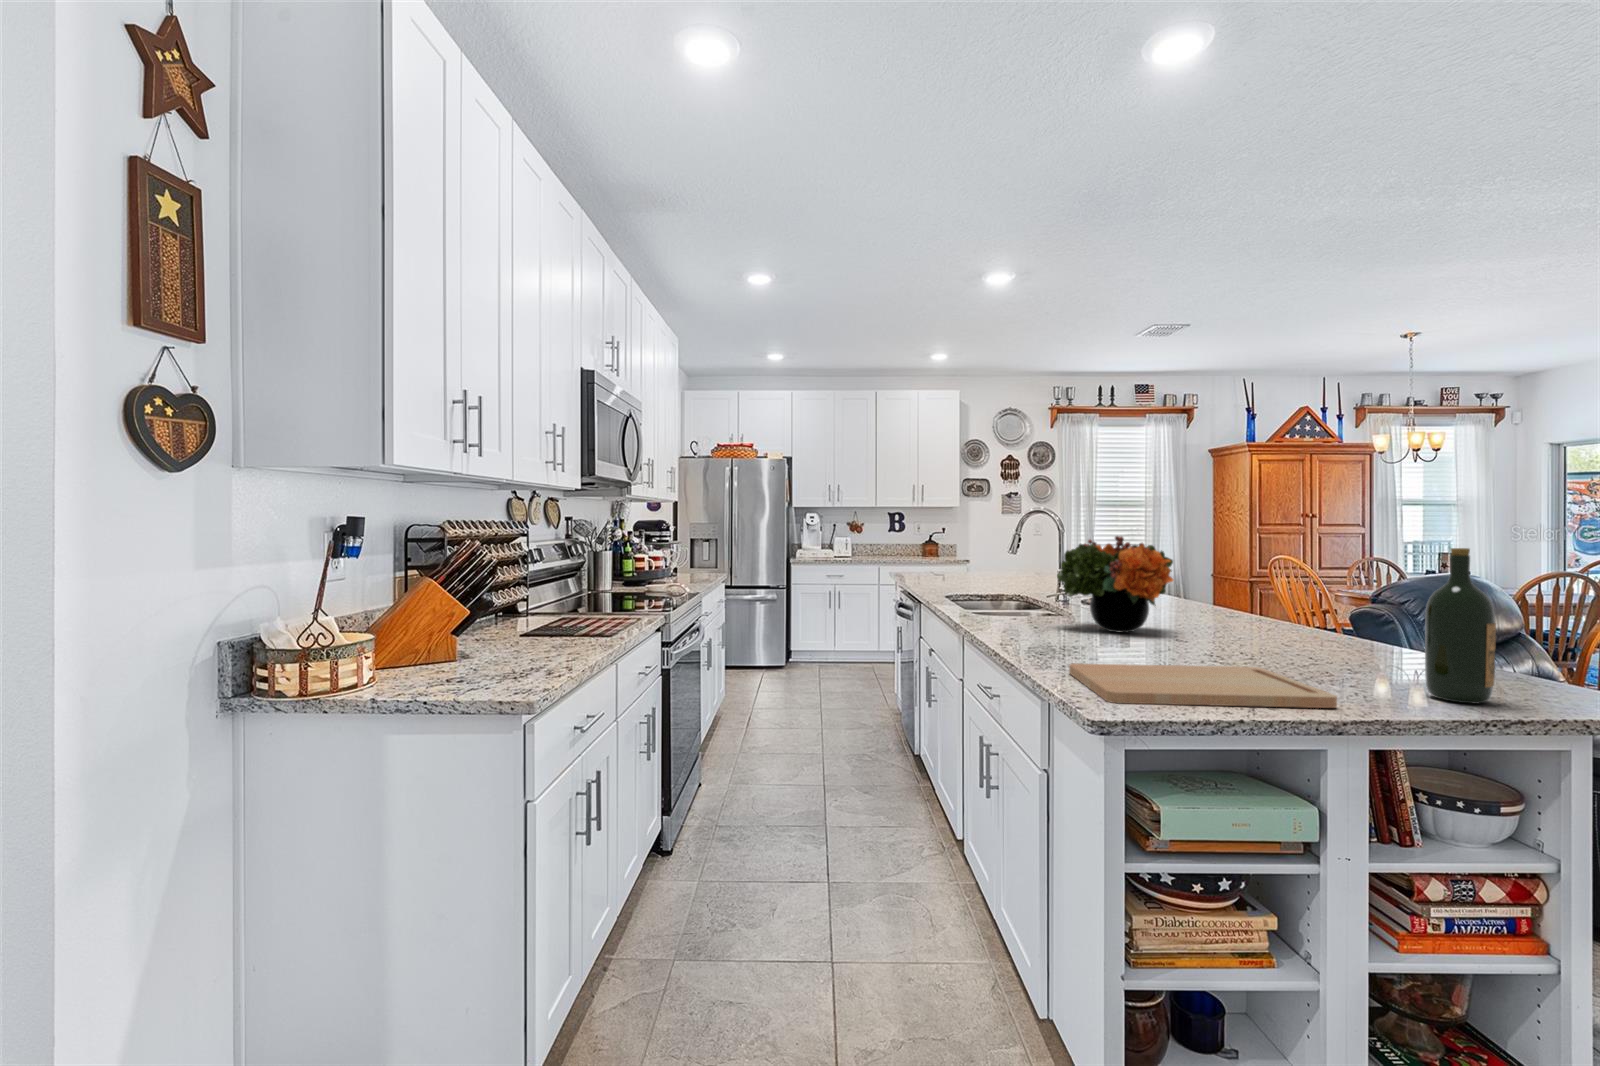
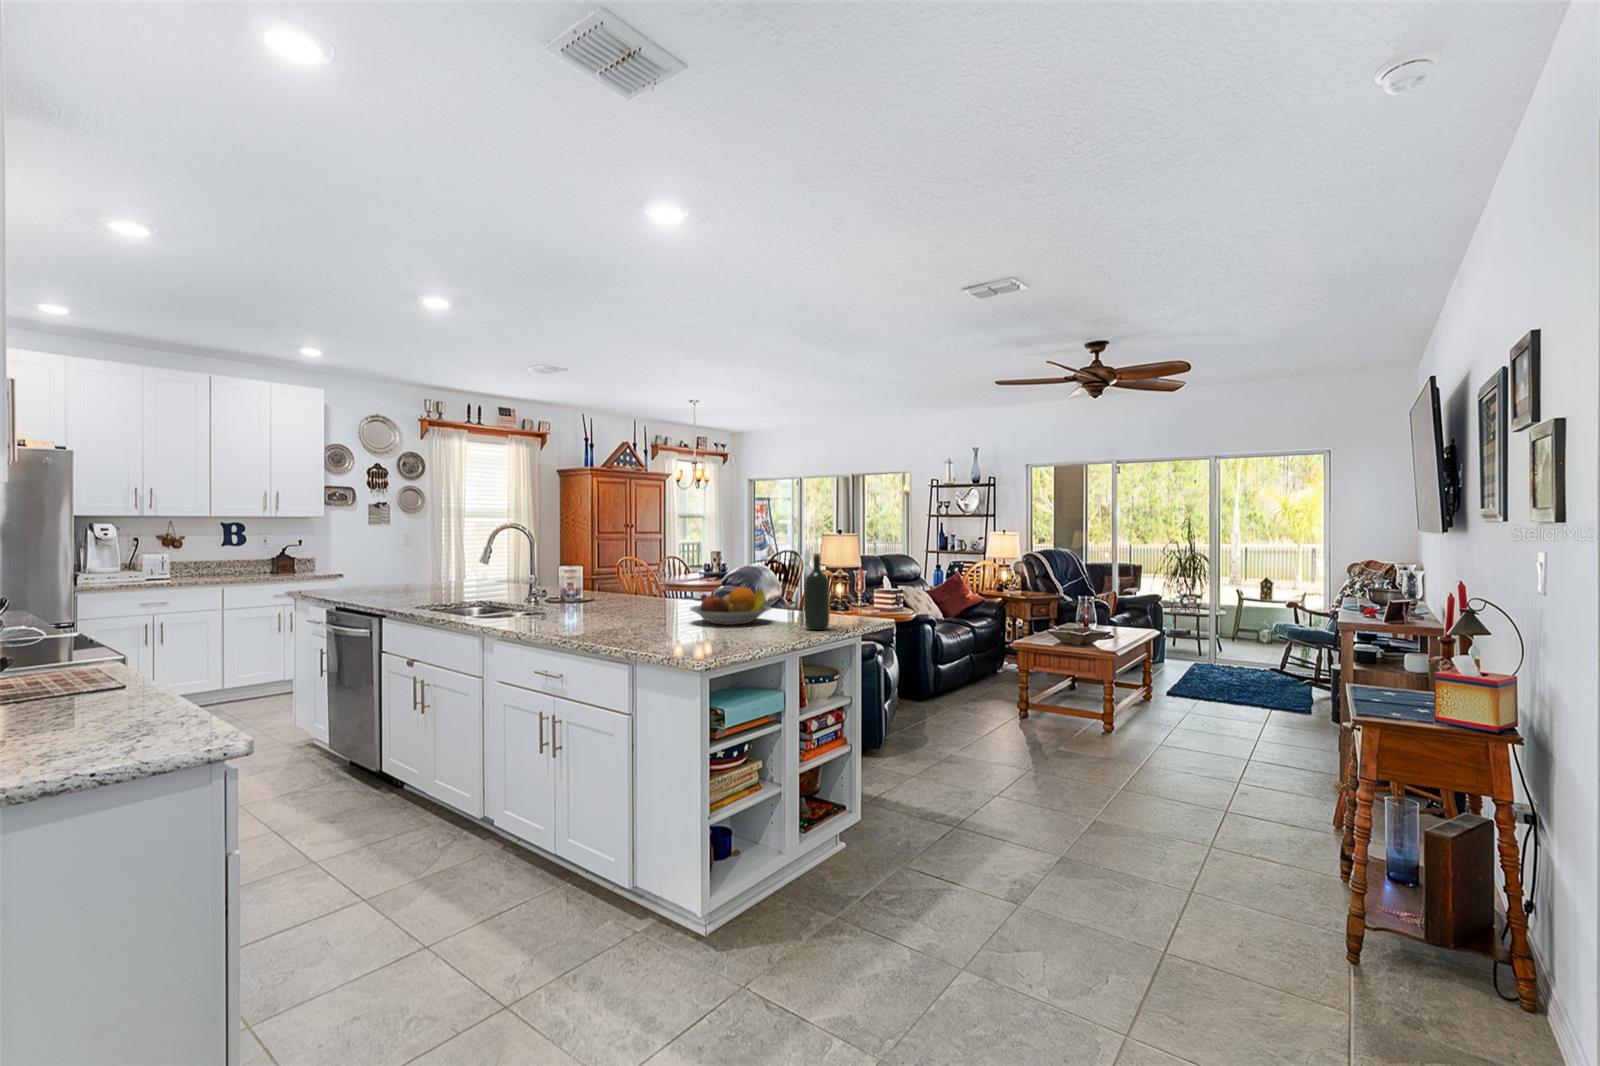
flower arrangement: present [1057,536,1173,633] -> none [568,549,651,620]
fruit bowl: none [1217,602,1382,665] -> present [690,587,771,625]
cutting board: present [1069,664,1337,708] -> none [645,627,786,655]

